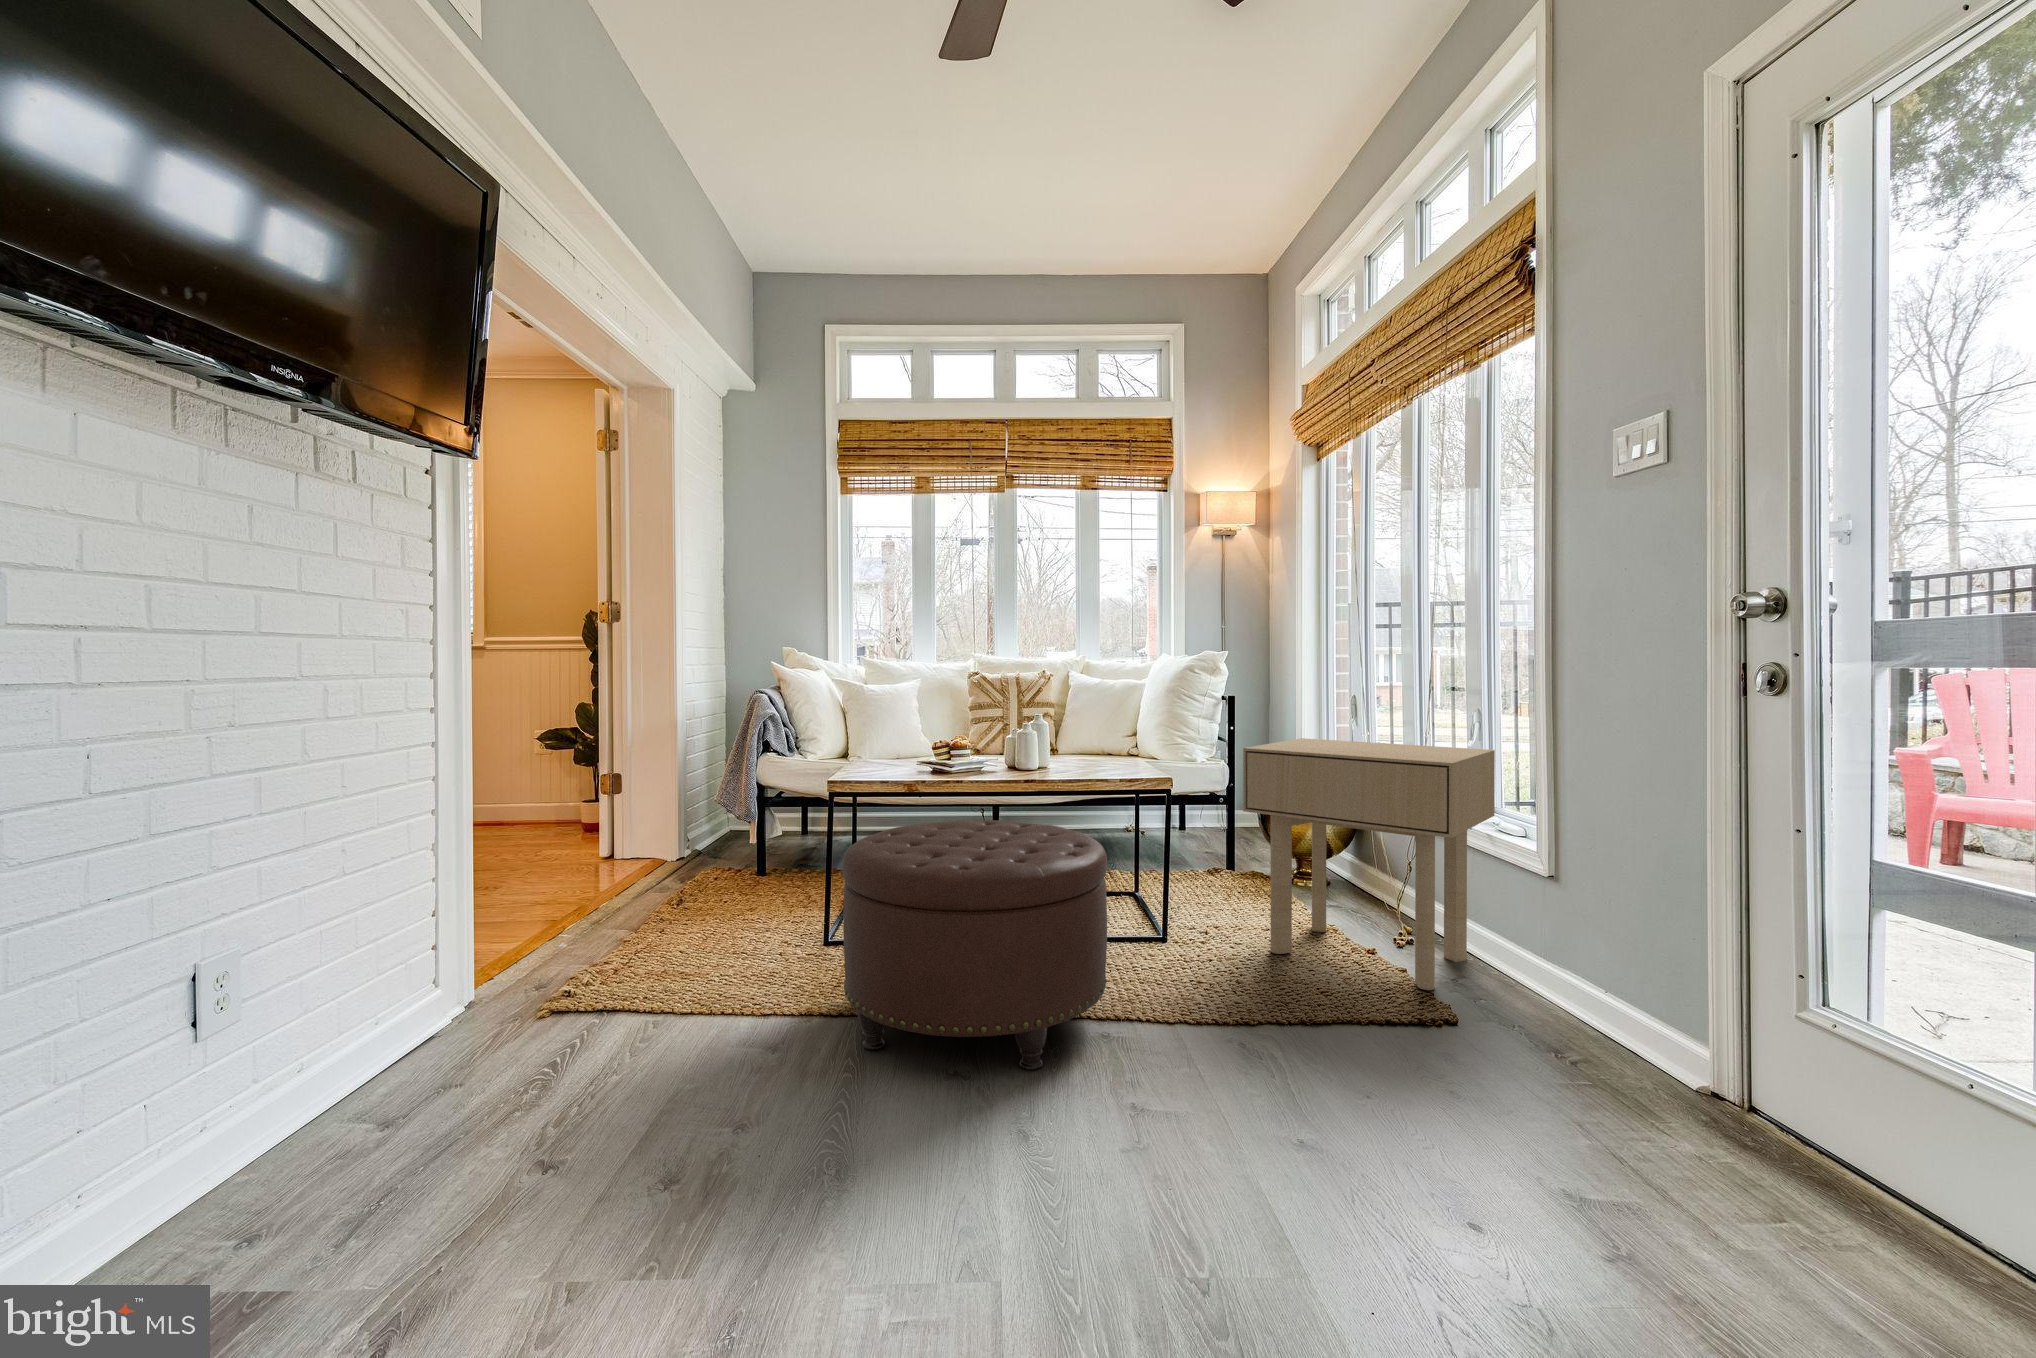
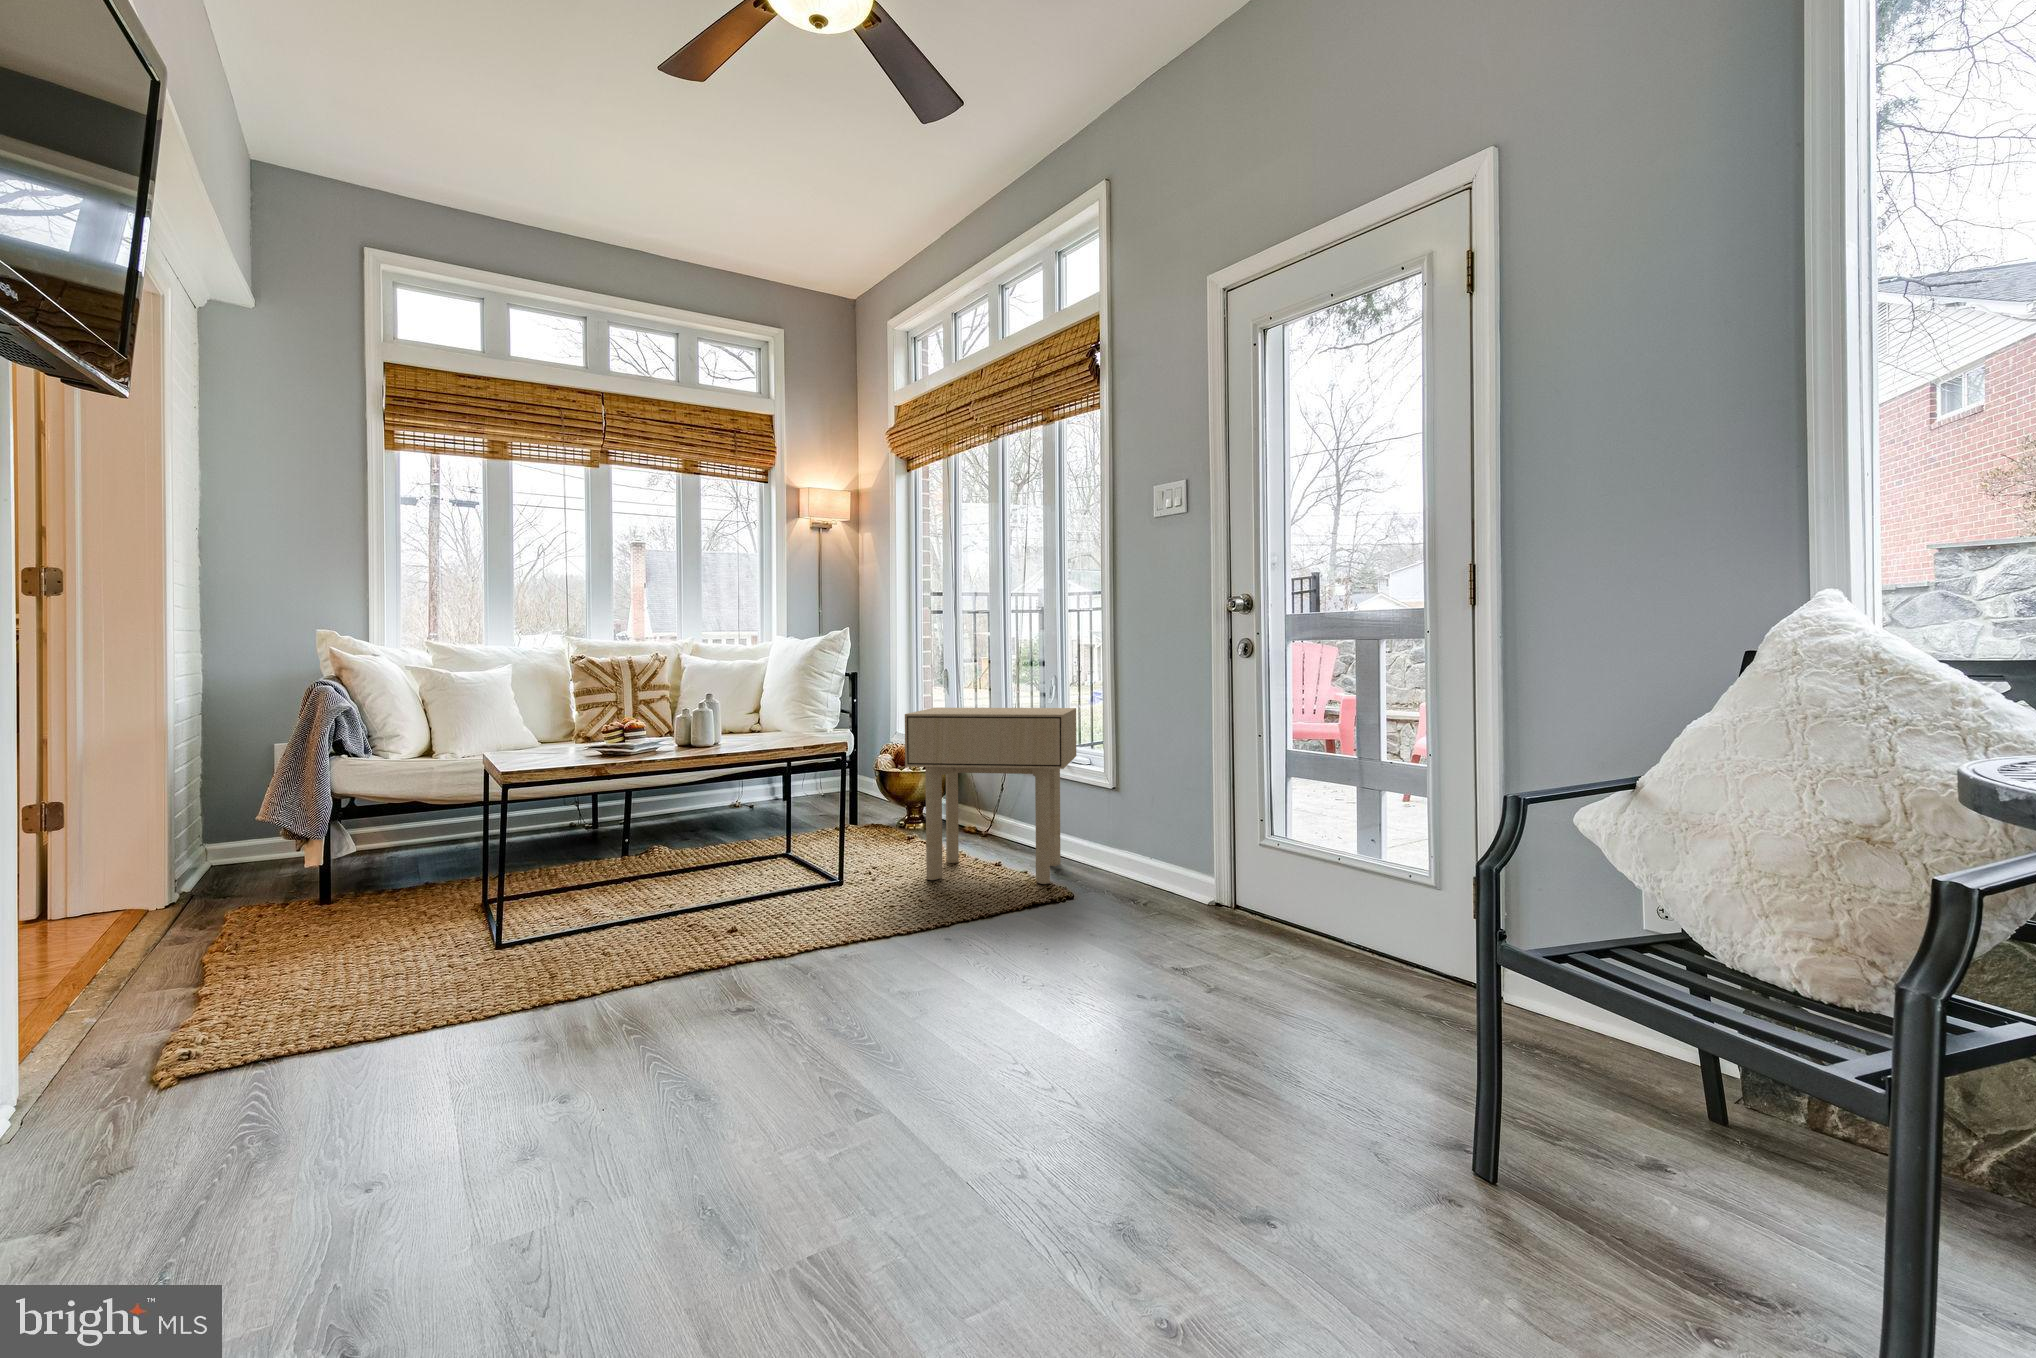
ottoman: present [842,820,1107,1070] -> none [590,785,839,994]

